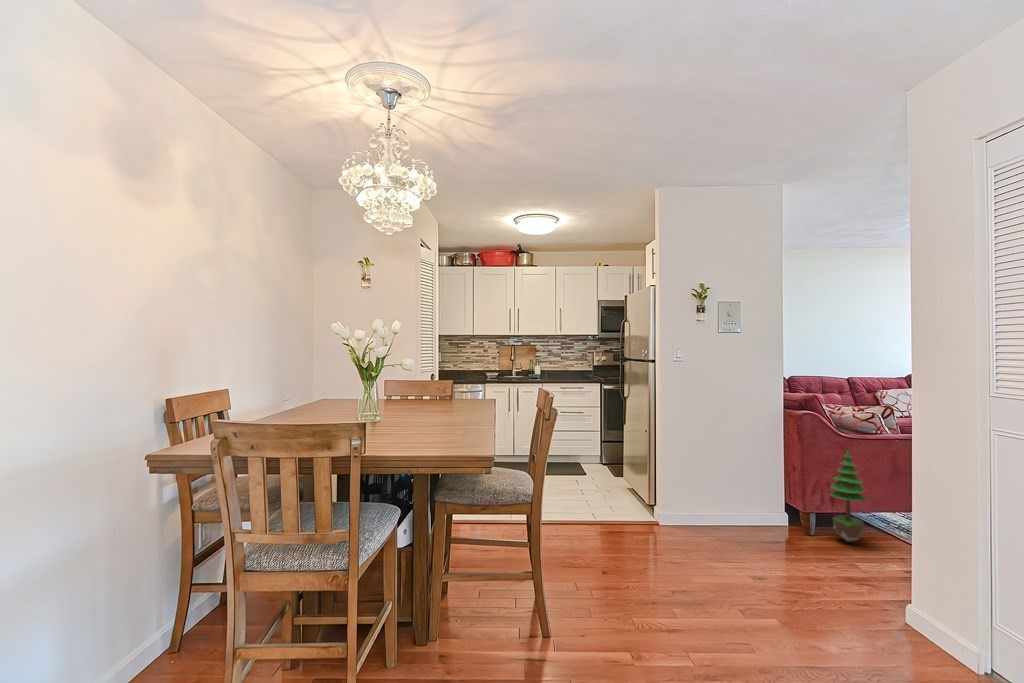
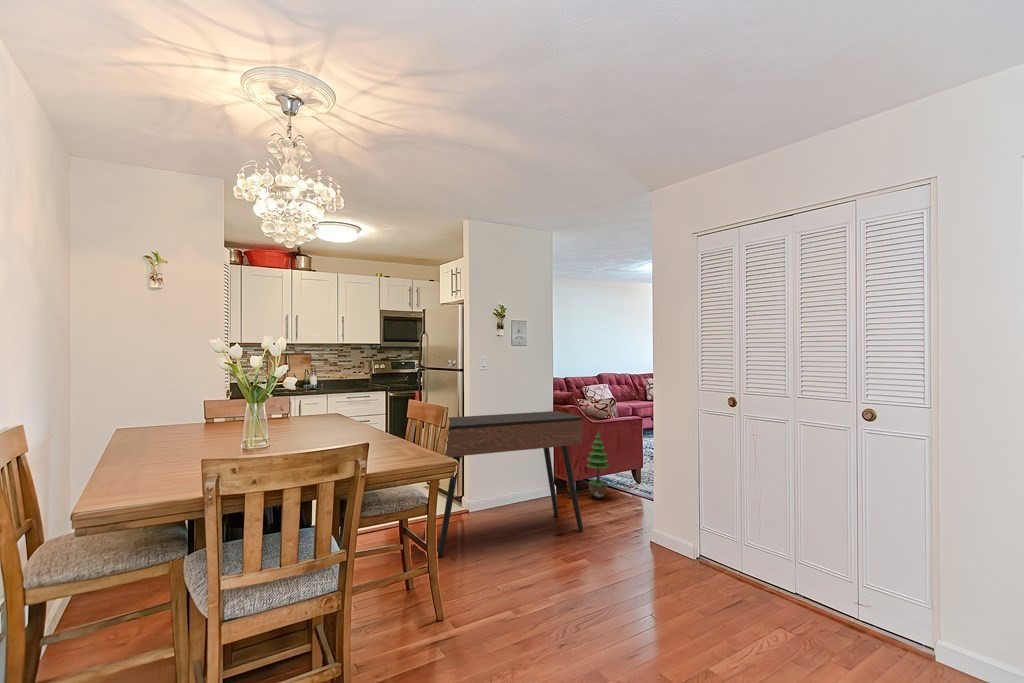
console table: none [587,410,792,578] -> present [424,411,583,557]

